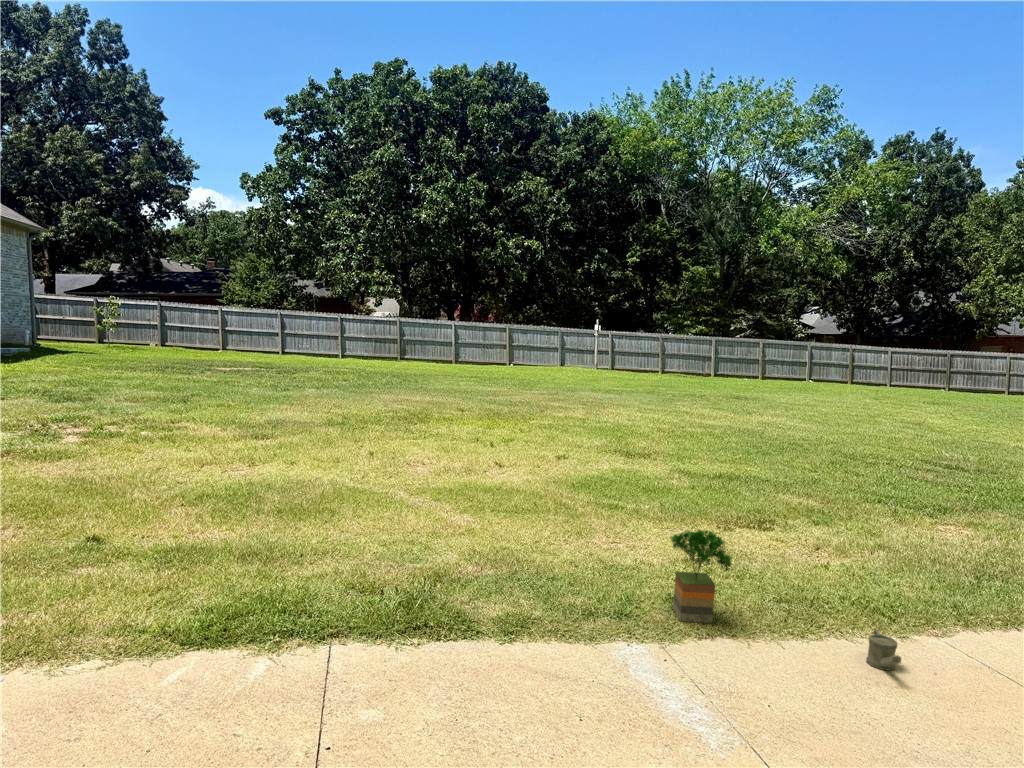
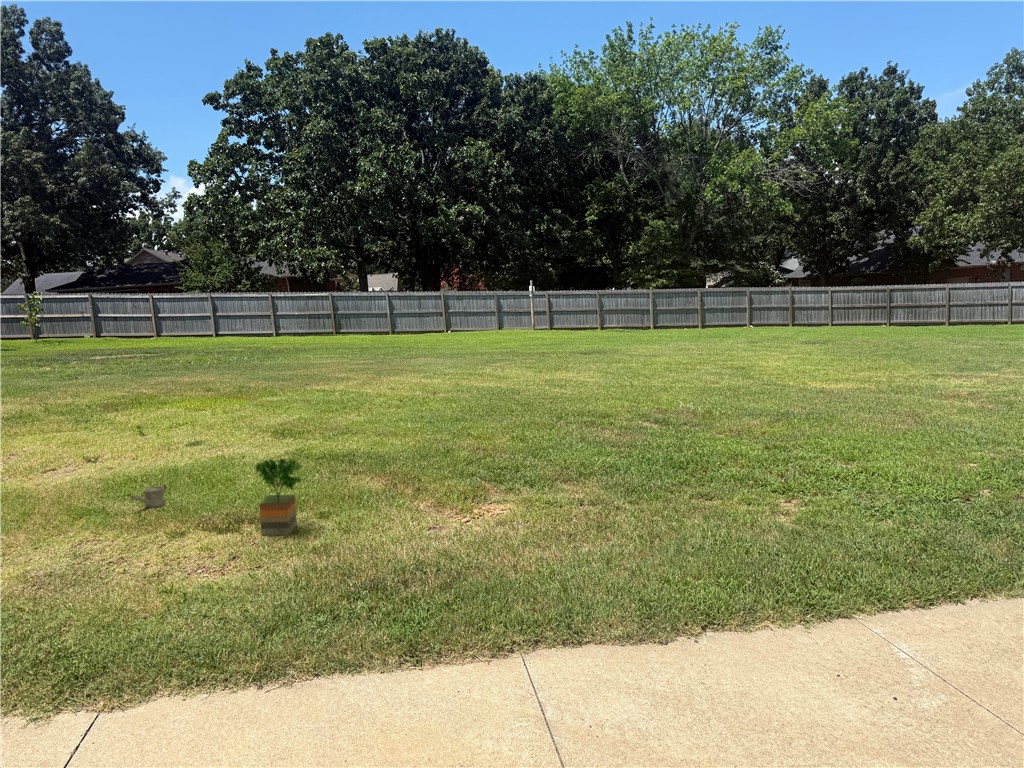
watering can: present [866,629,901,670] -> present [131,484,167,508]

